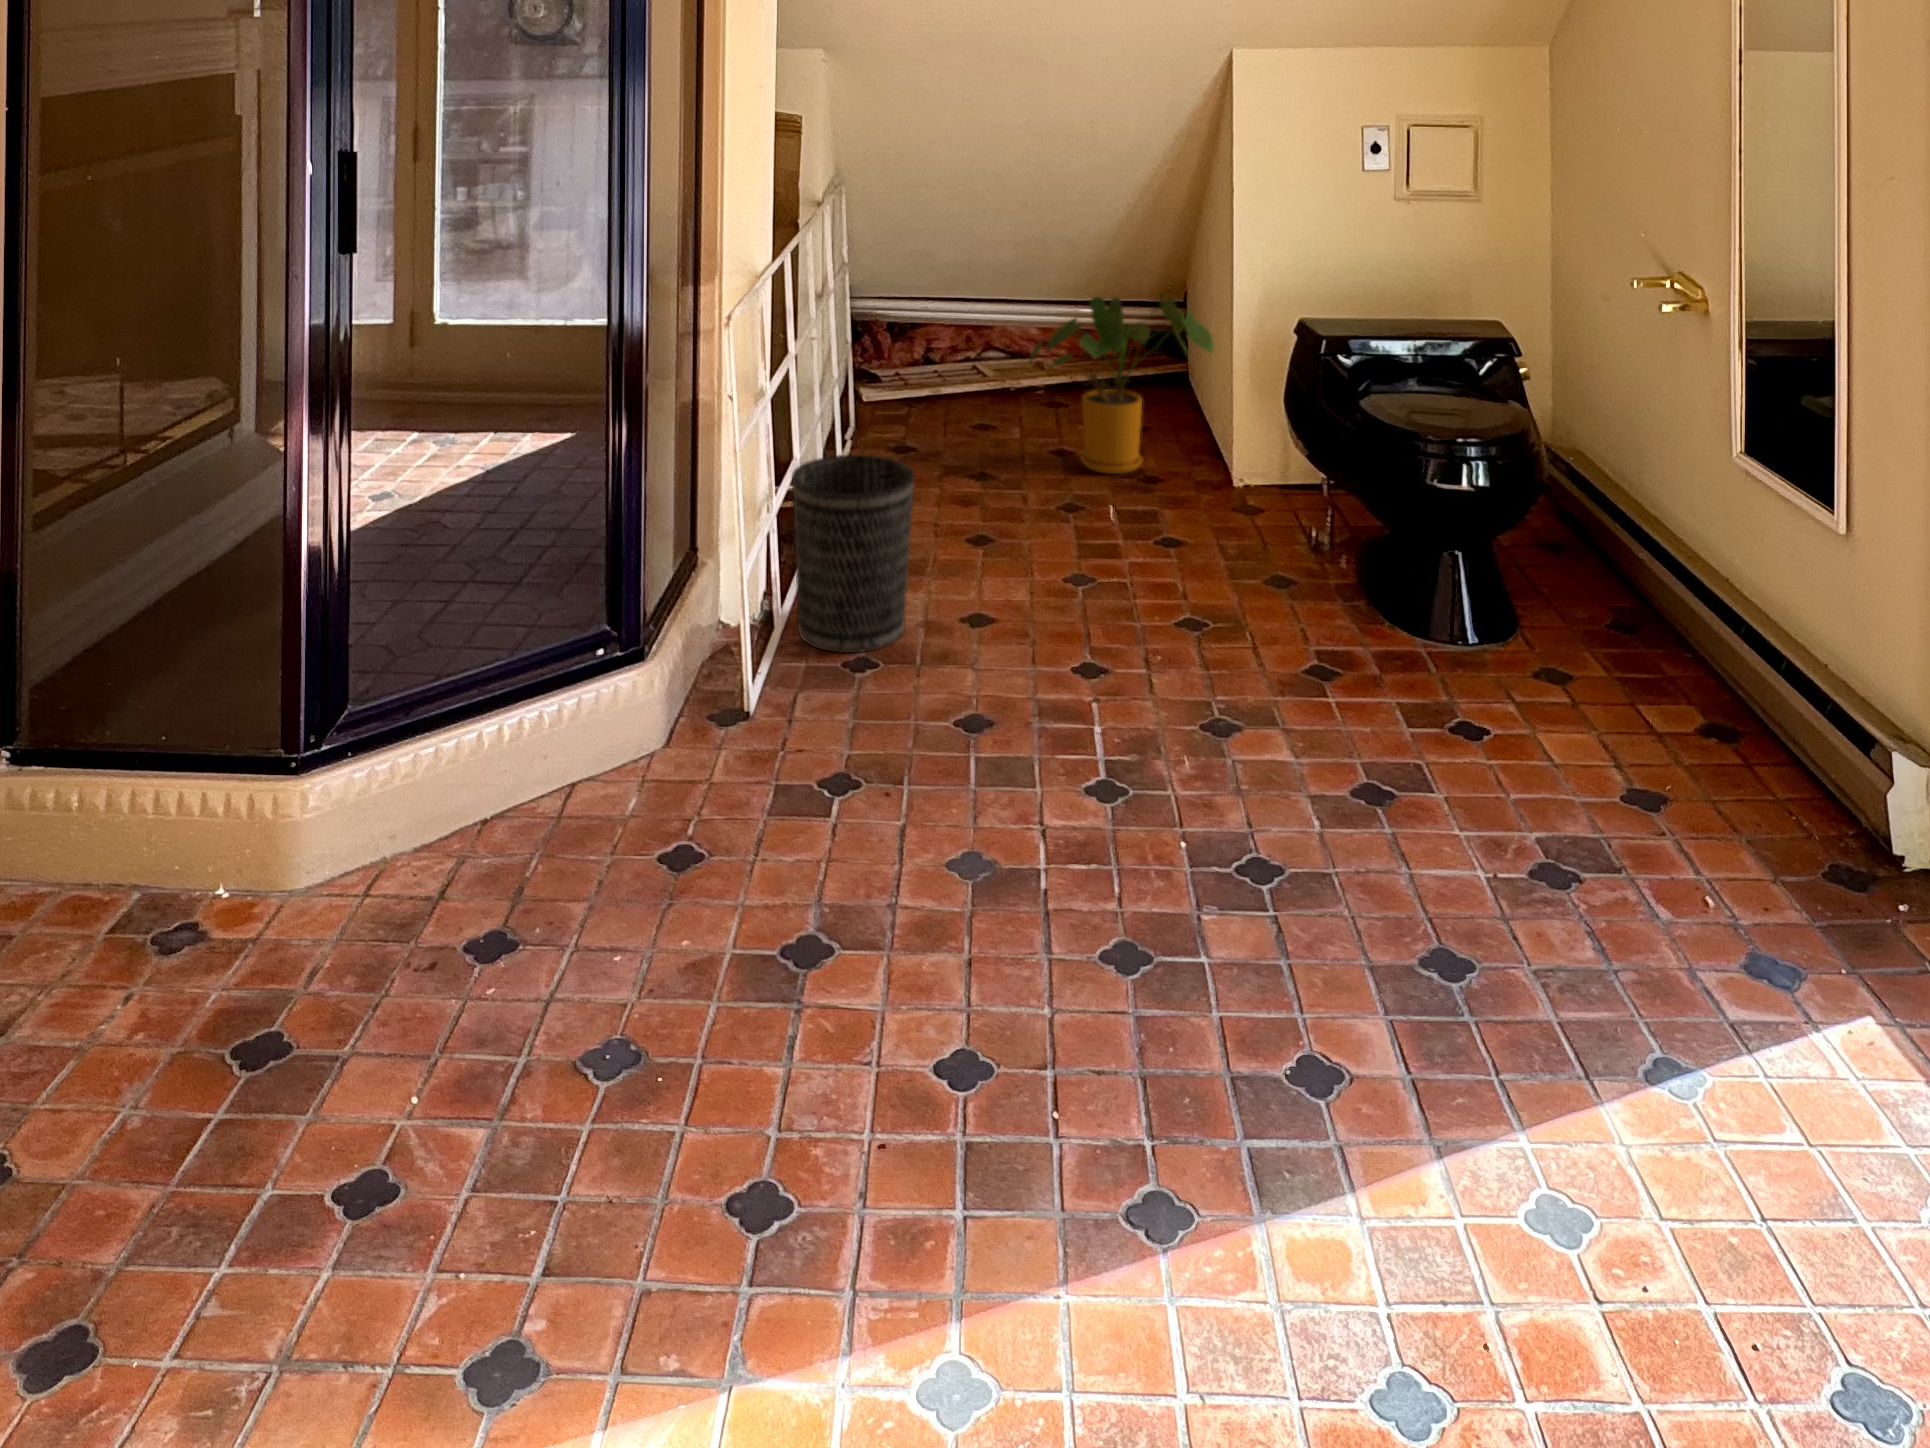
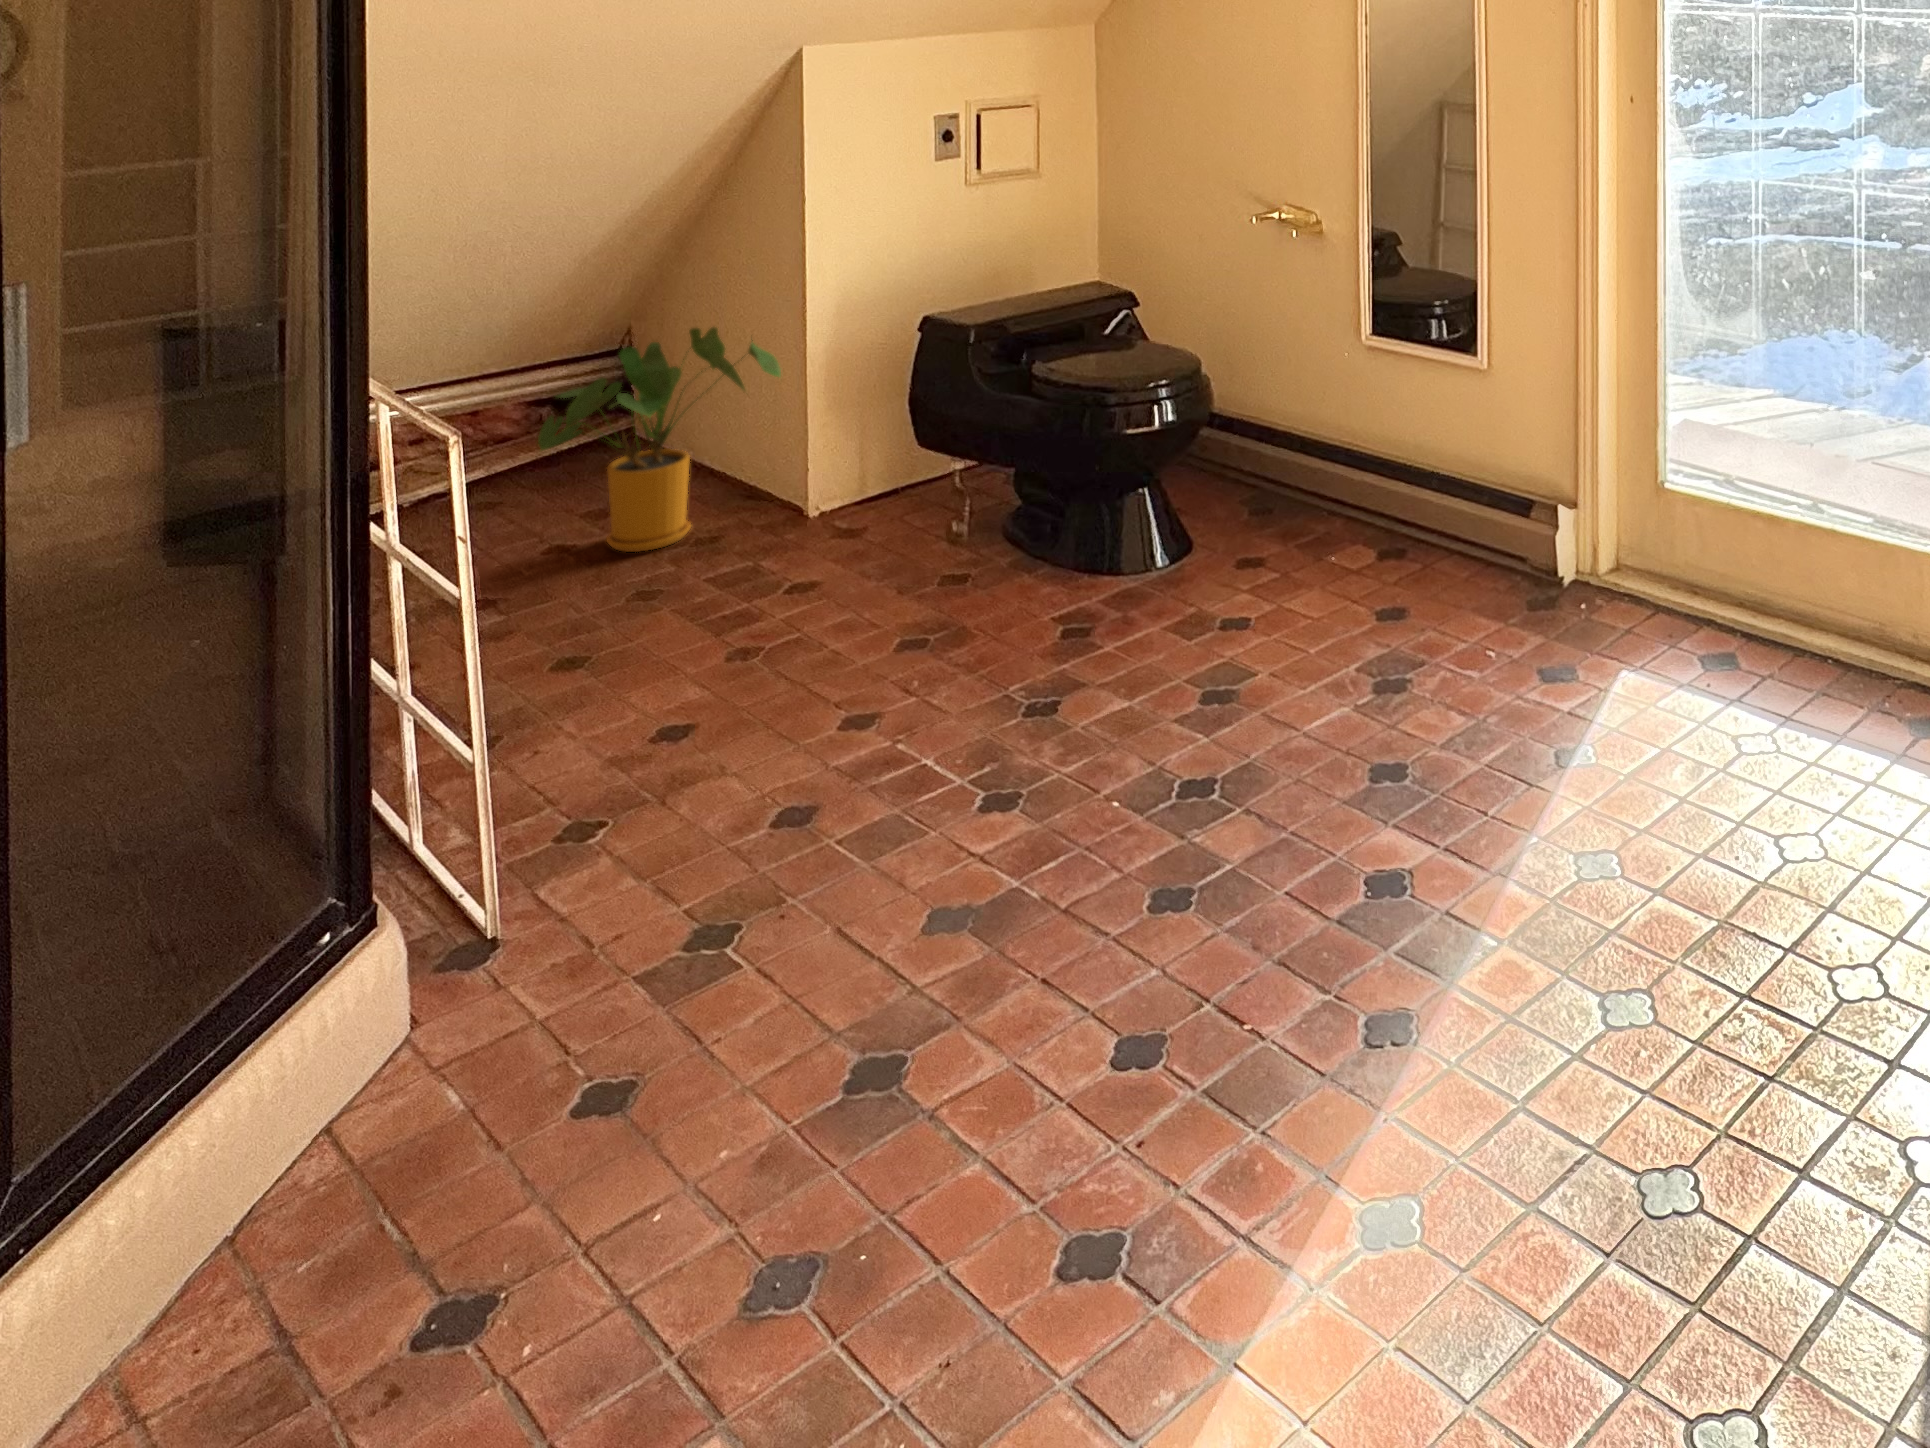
wastebasket: present [792,455,914,653] -> none [426,585,614,850]

